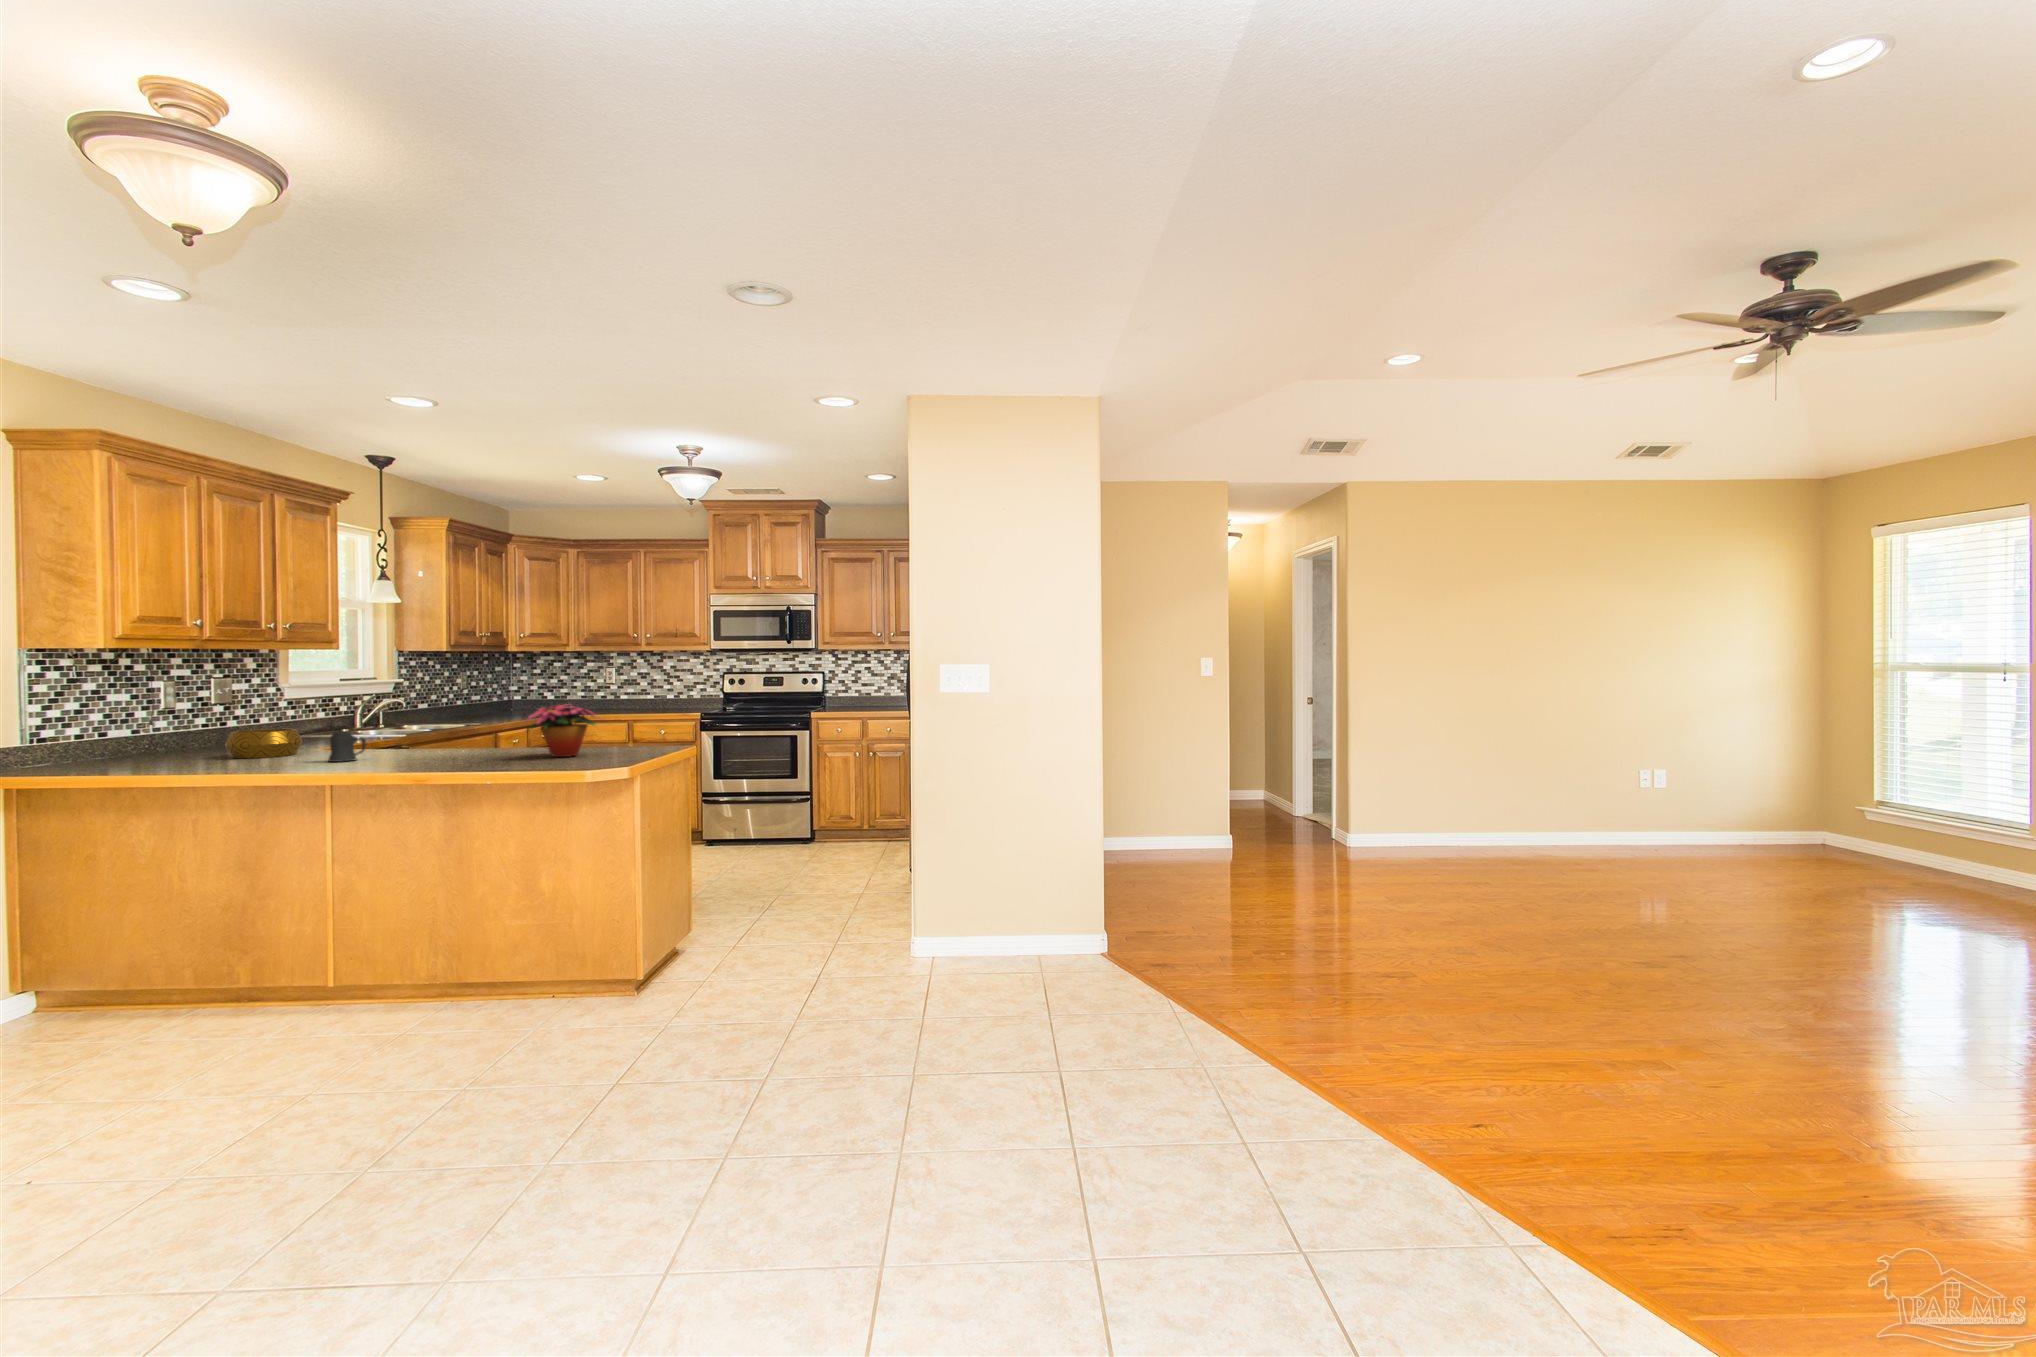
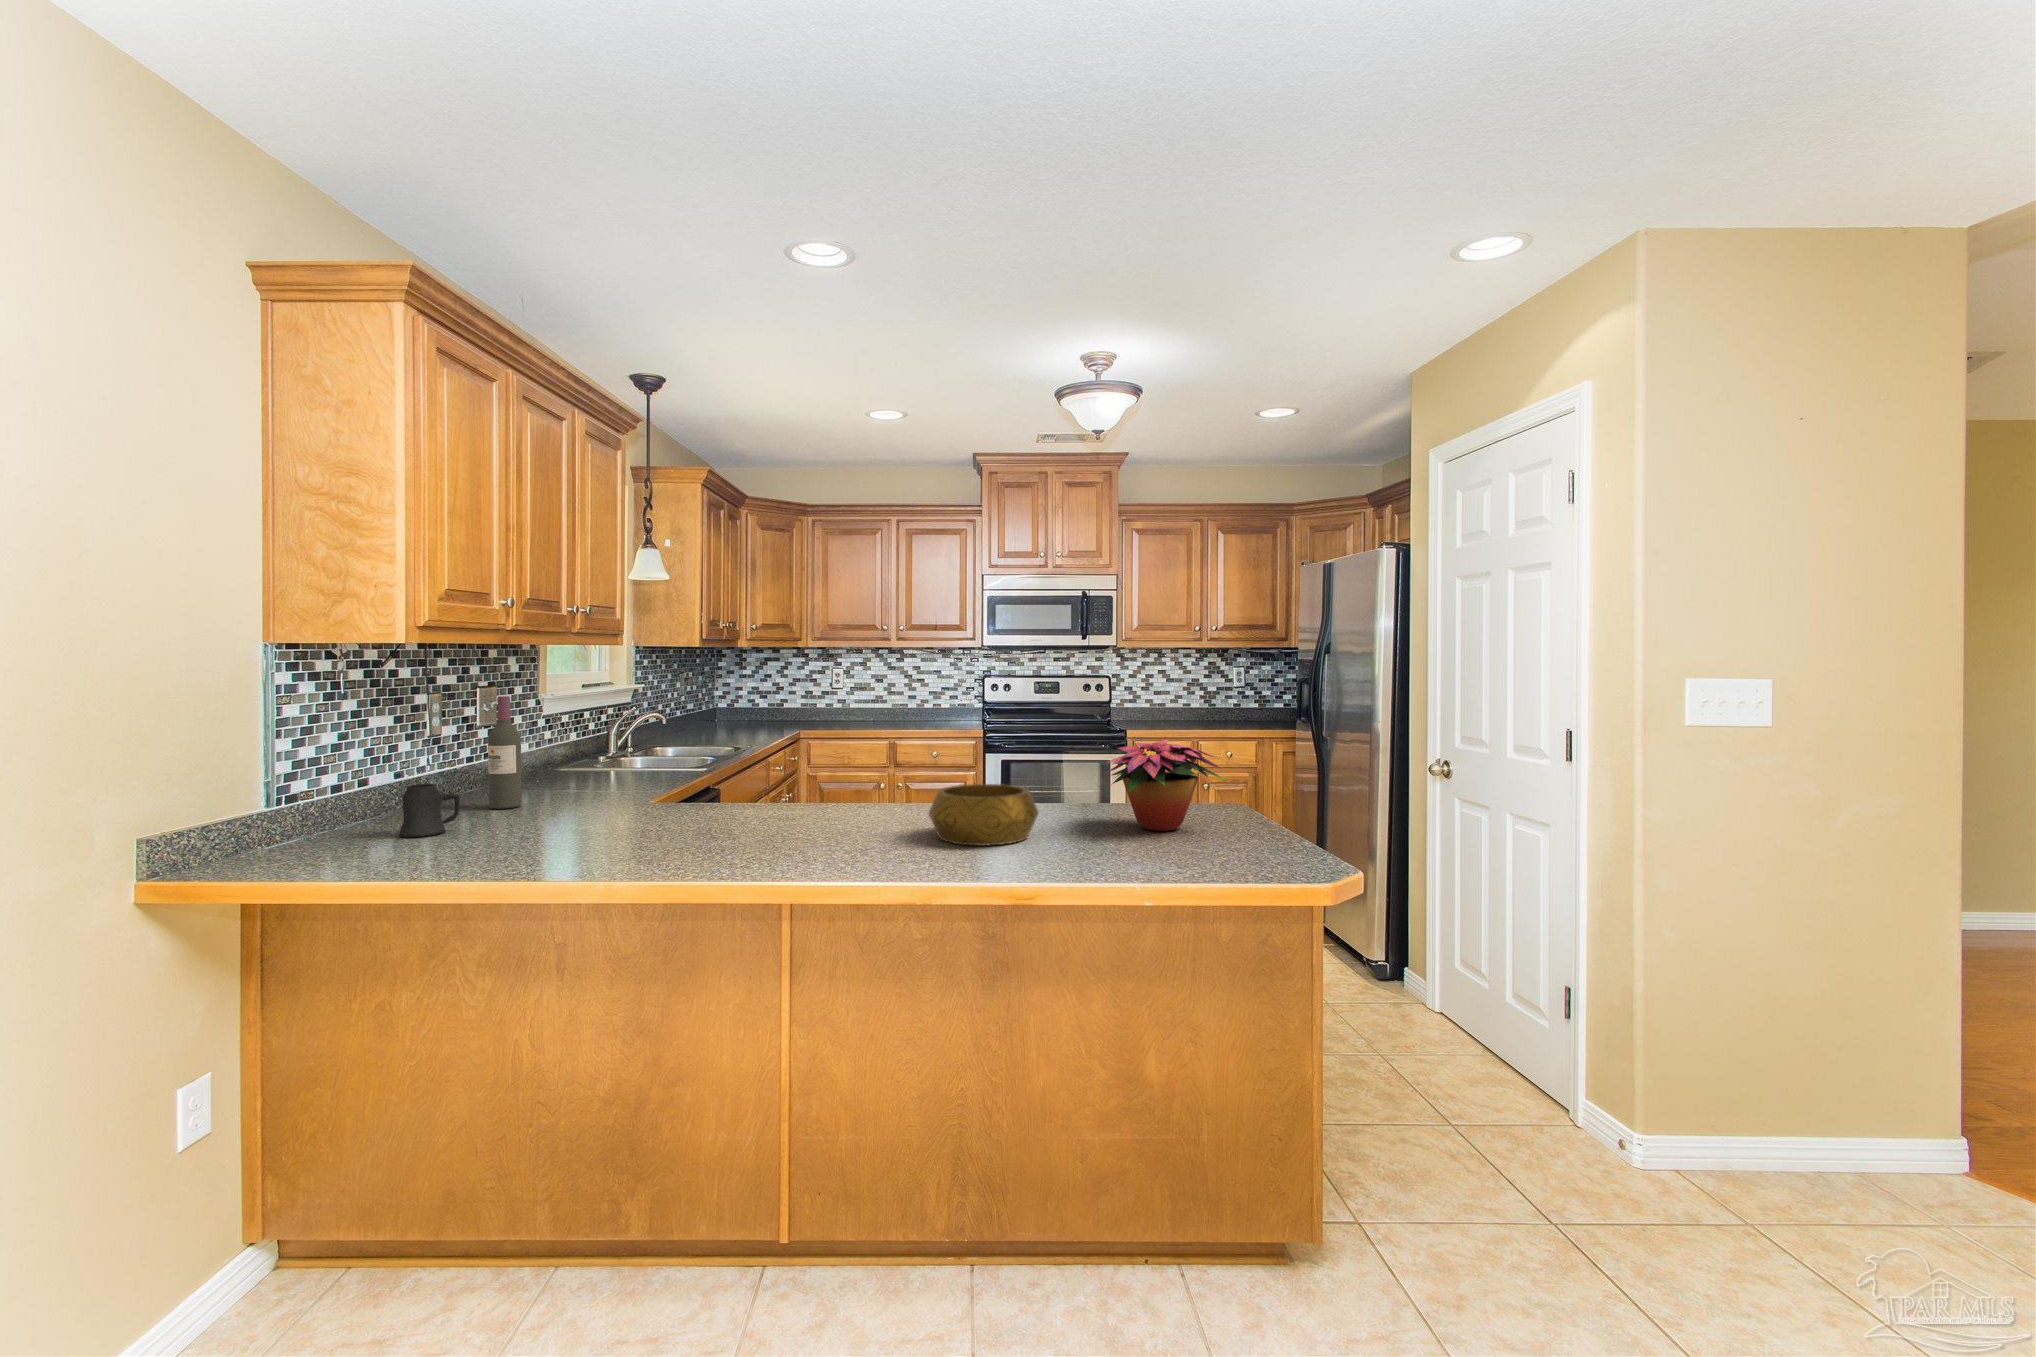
wine bottle: none [196,683,221,753] -> present [488,696,522,809]
decorative bowl: present [225,729,303,758] -> present [928,784,1038,845]
mug: present [328,731,366,762] -> present [399,784,460,837]

